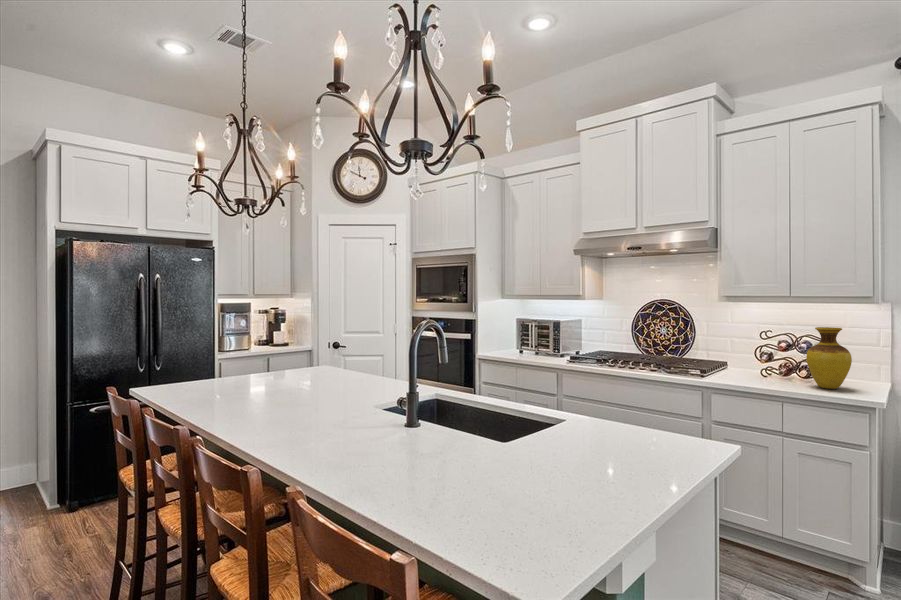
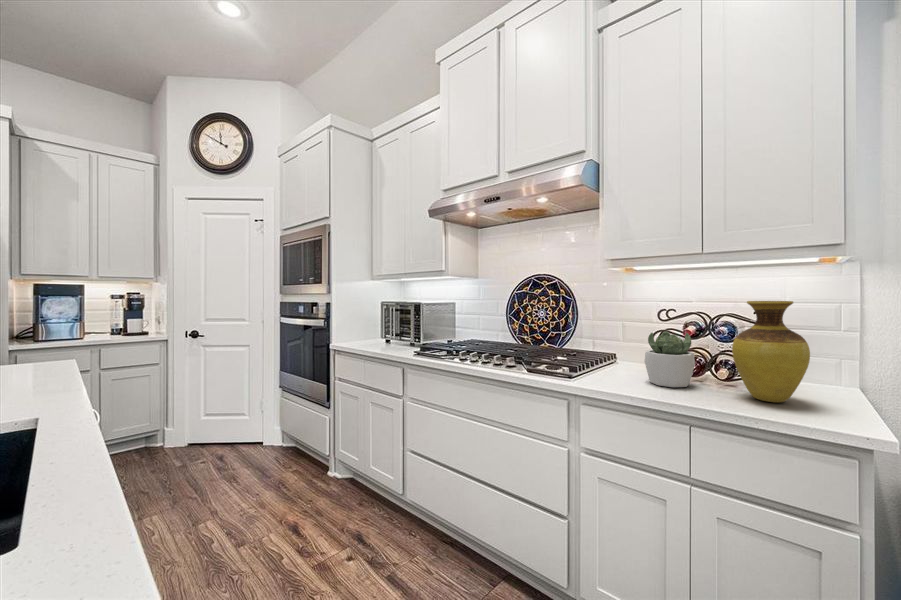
succulent plant: none [750,346,784,382] -> present [644,331,695,387]

